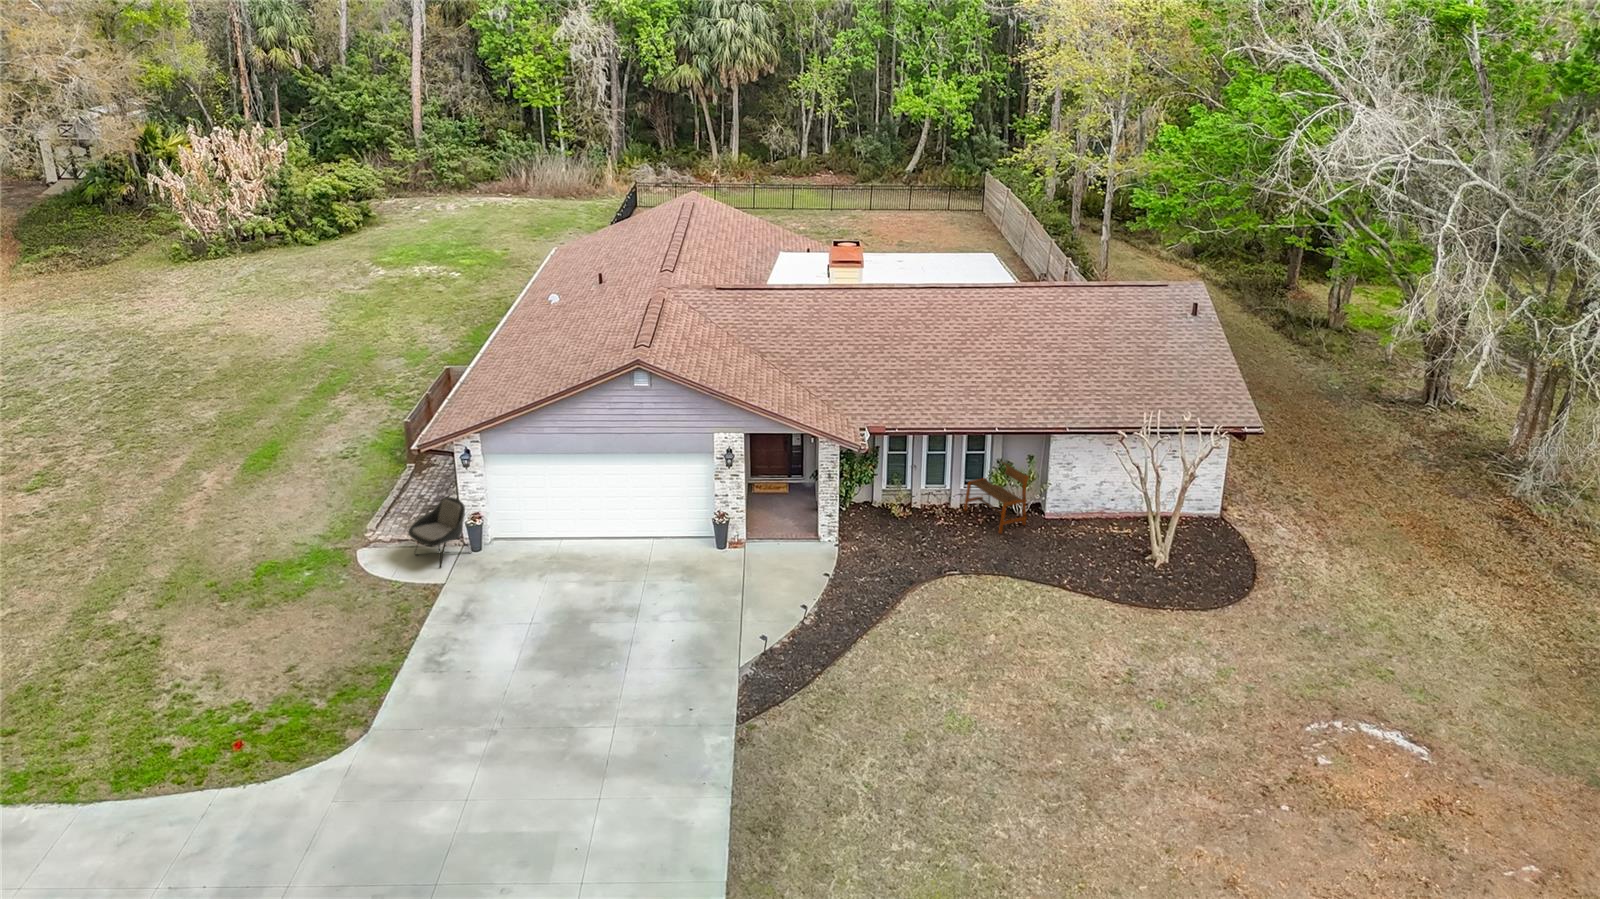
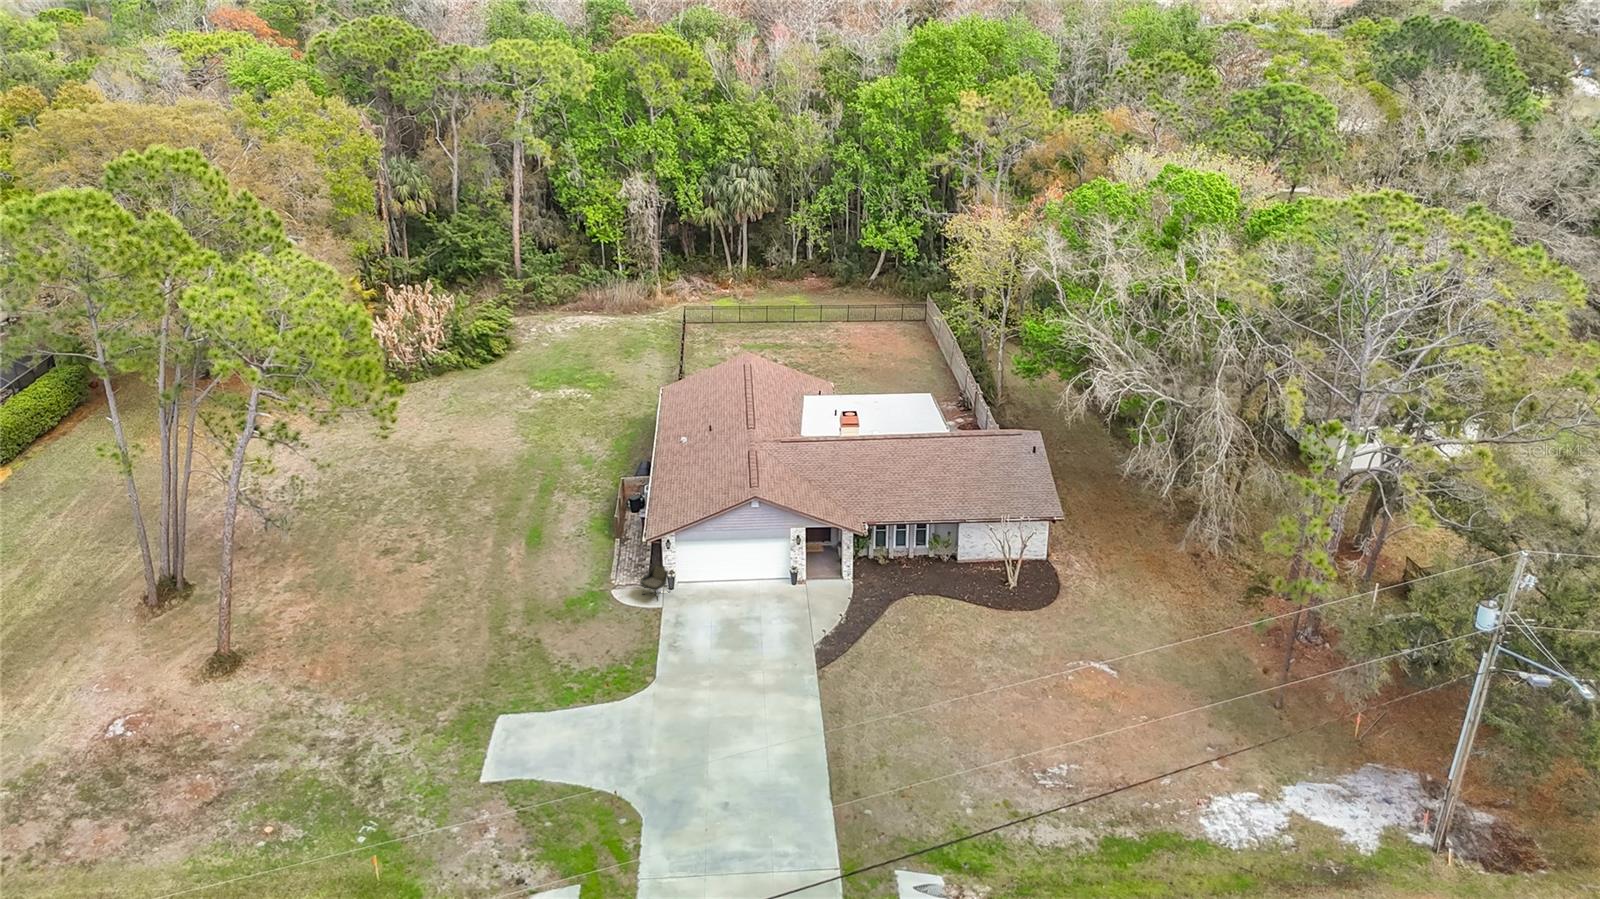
bench: present [964,462,1029,534] -> none [916,532,948,573]

